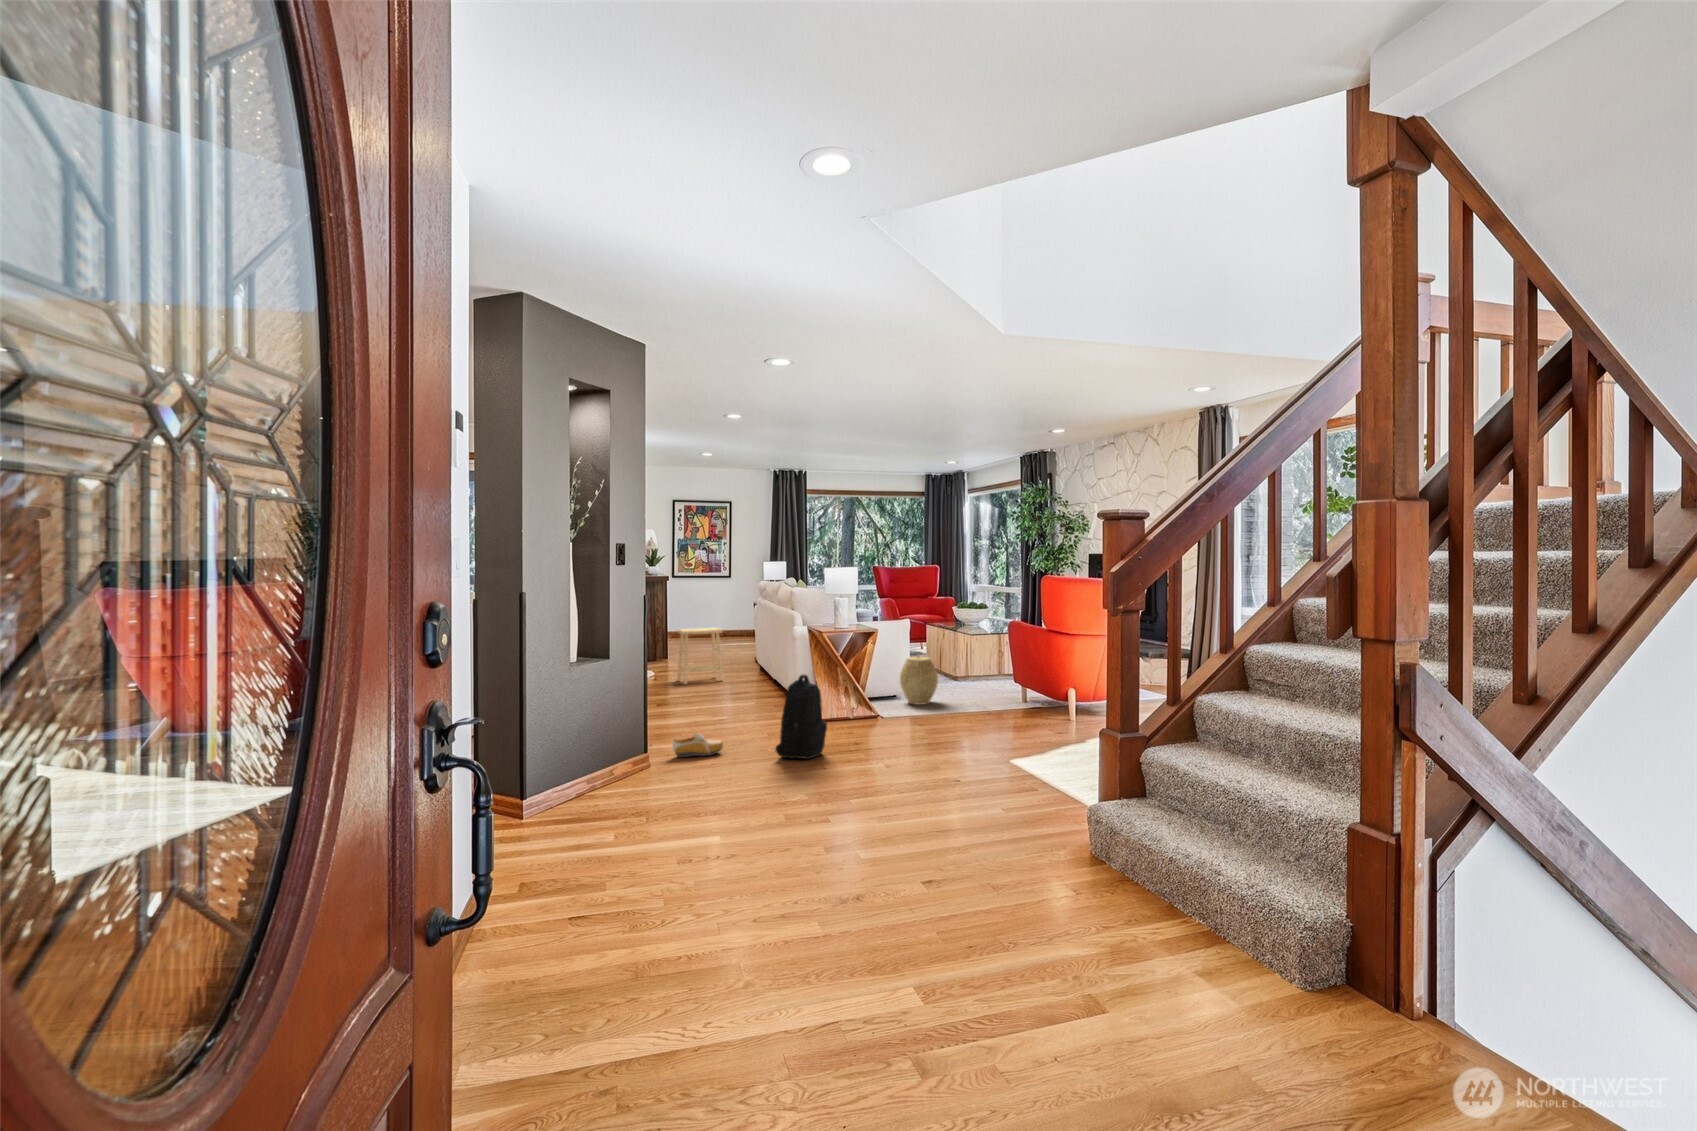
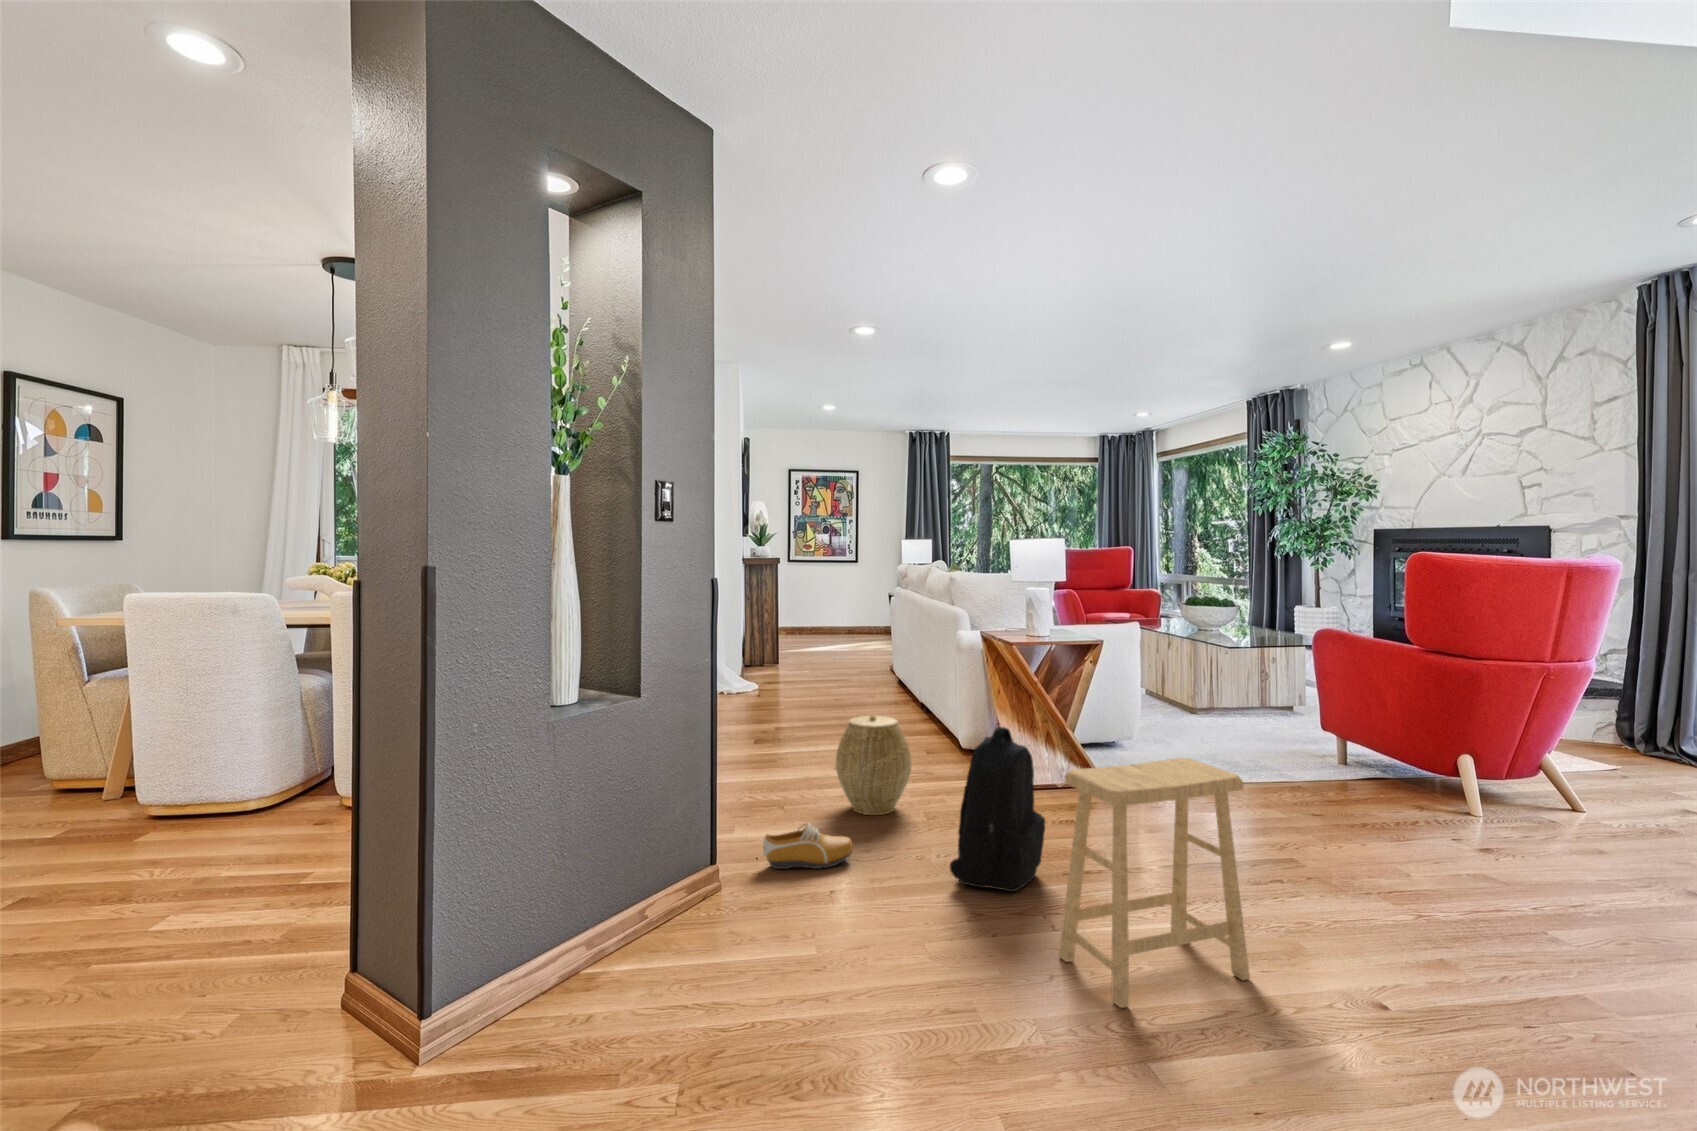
footstool: present [677,627,724,684] -> present [1059,758,1250,1008]
woven basket: present [900,656,938,705] -> present [836,715,911,815]

